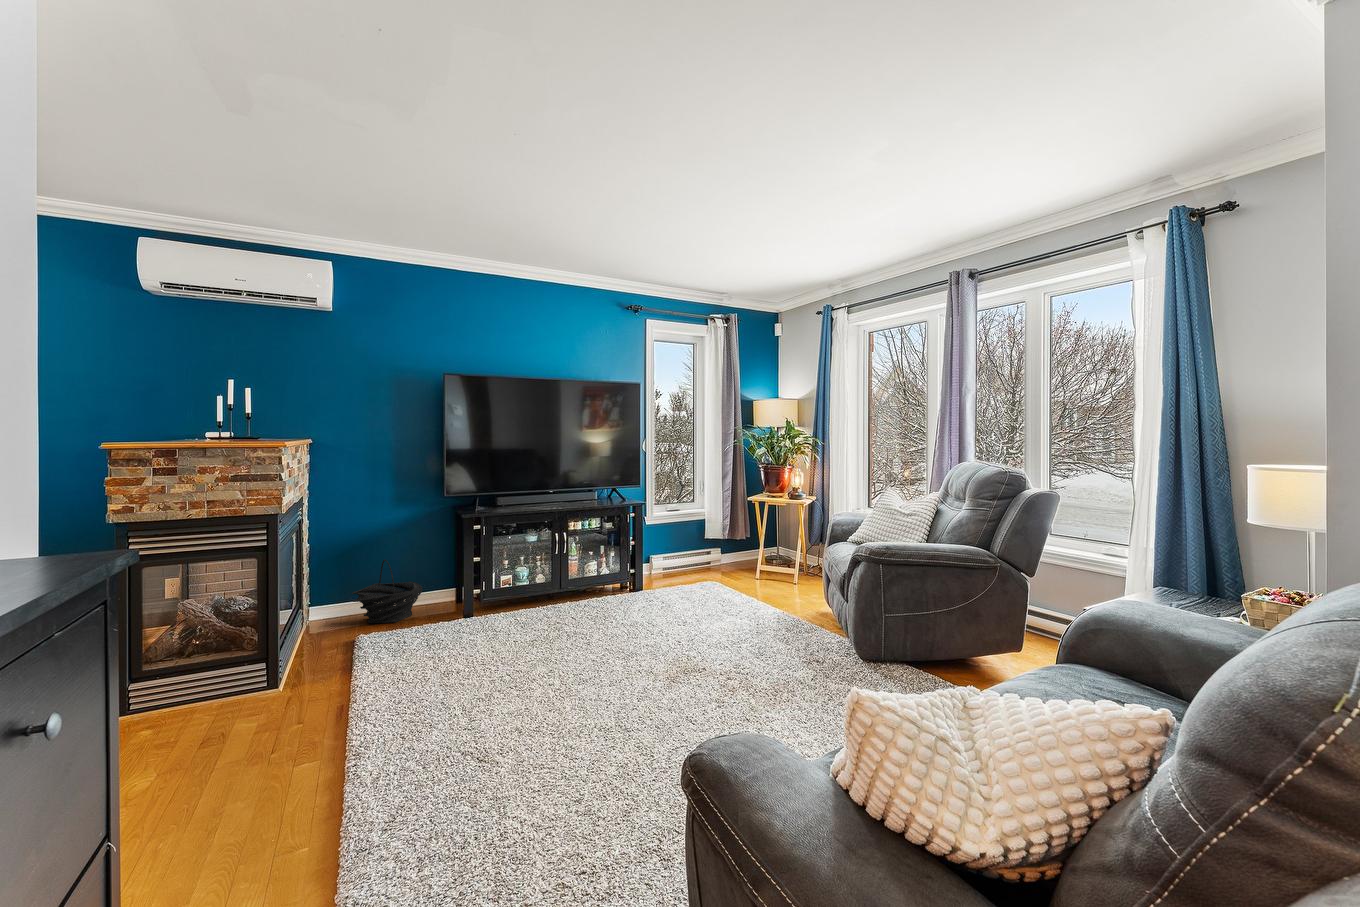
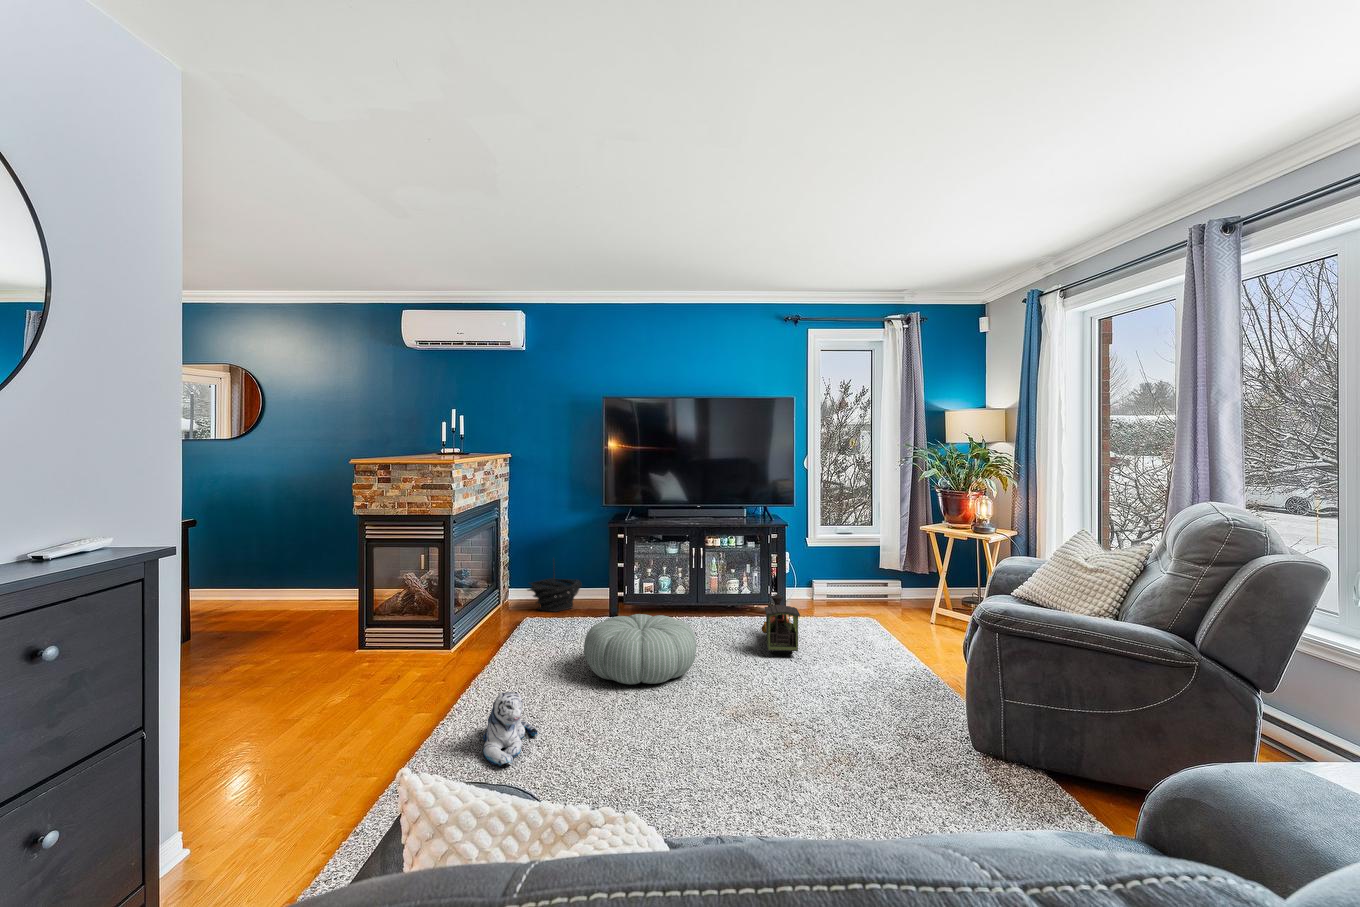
toy train: none [649,572,707,630] -> present [762,594,800,653]
pouf: none [507,608,634,689] -> present [584,614,696,684]
plush toy: none [471,727,549,827] -> present [482,692,538,766]

